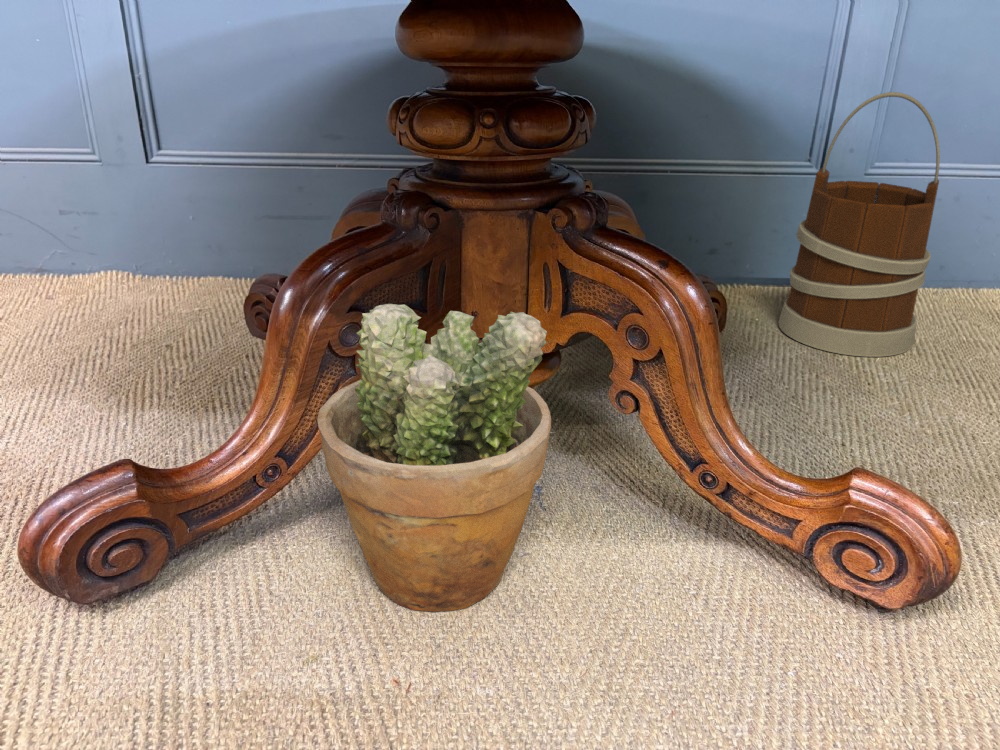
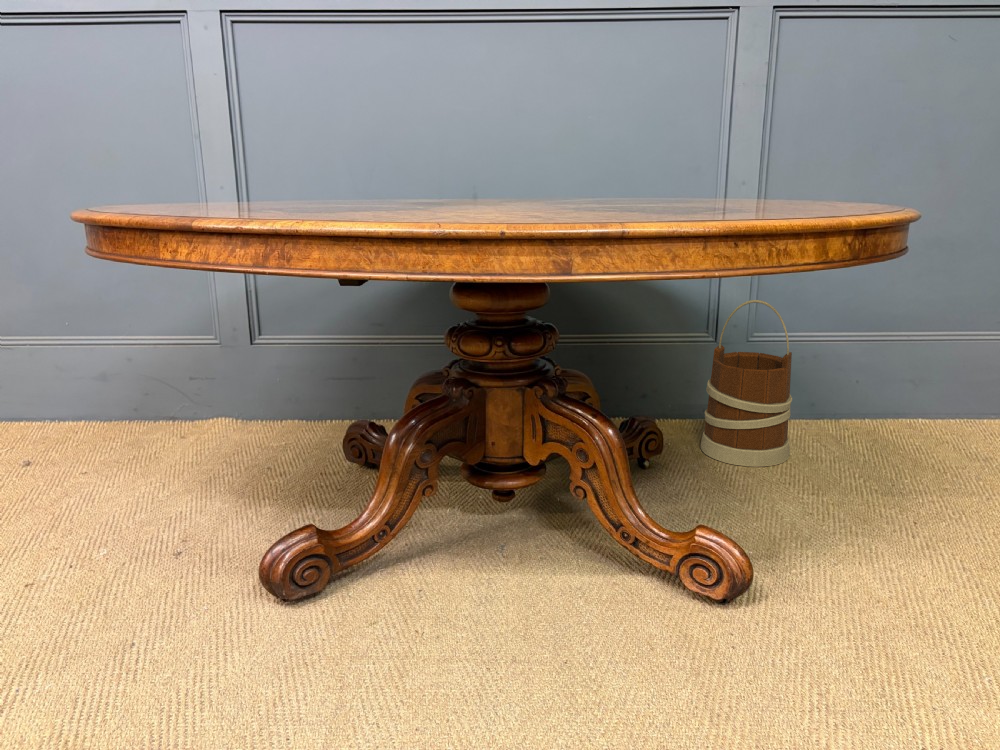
potted plant: present [317,304,551,612] -> none [411,441,533,606]

